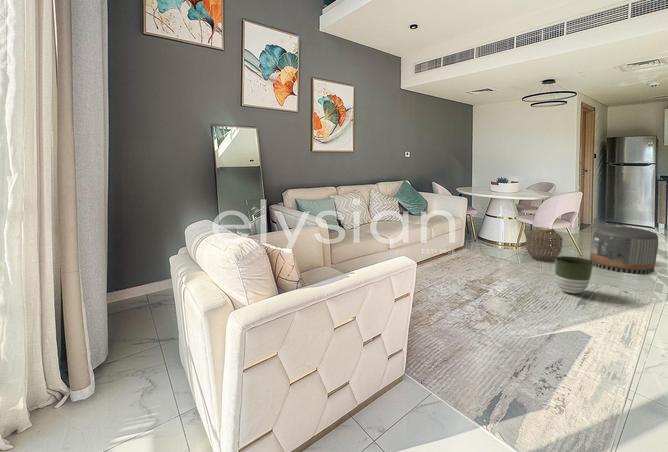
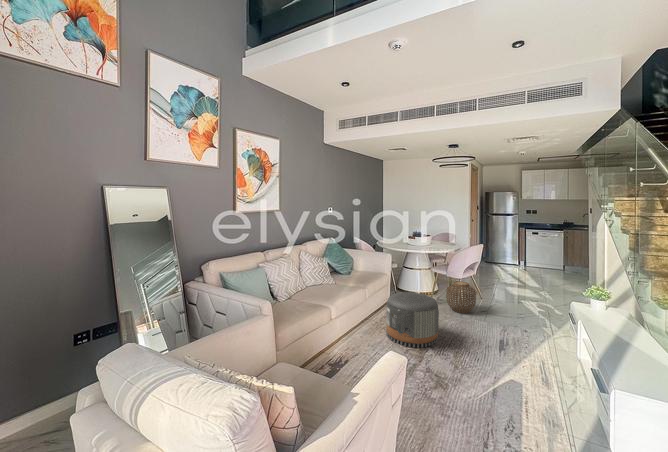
pouf: present [590,226,658,274] -> present [386,292,439,348]
planter: present [555,256,593,293] -> none [495,320,527,357]

